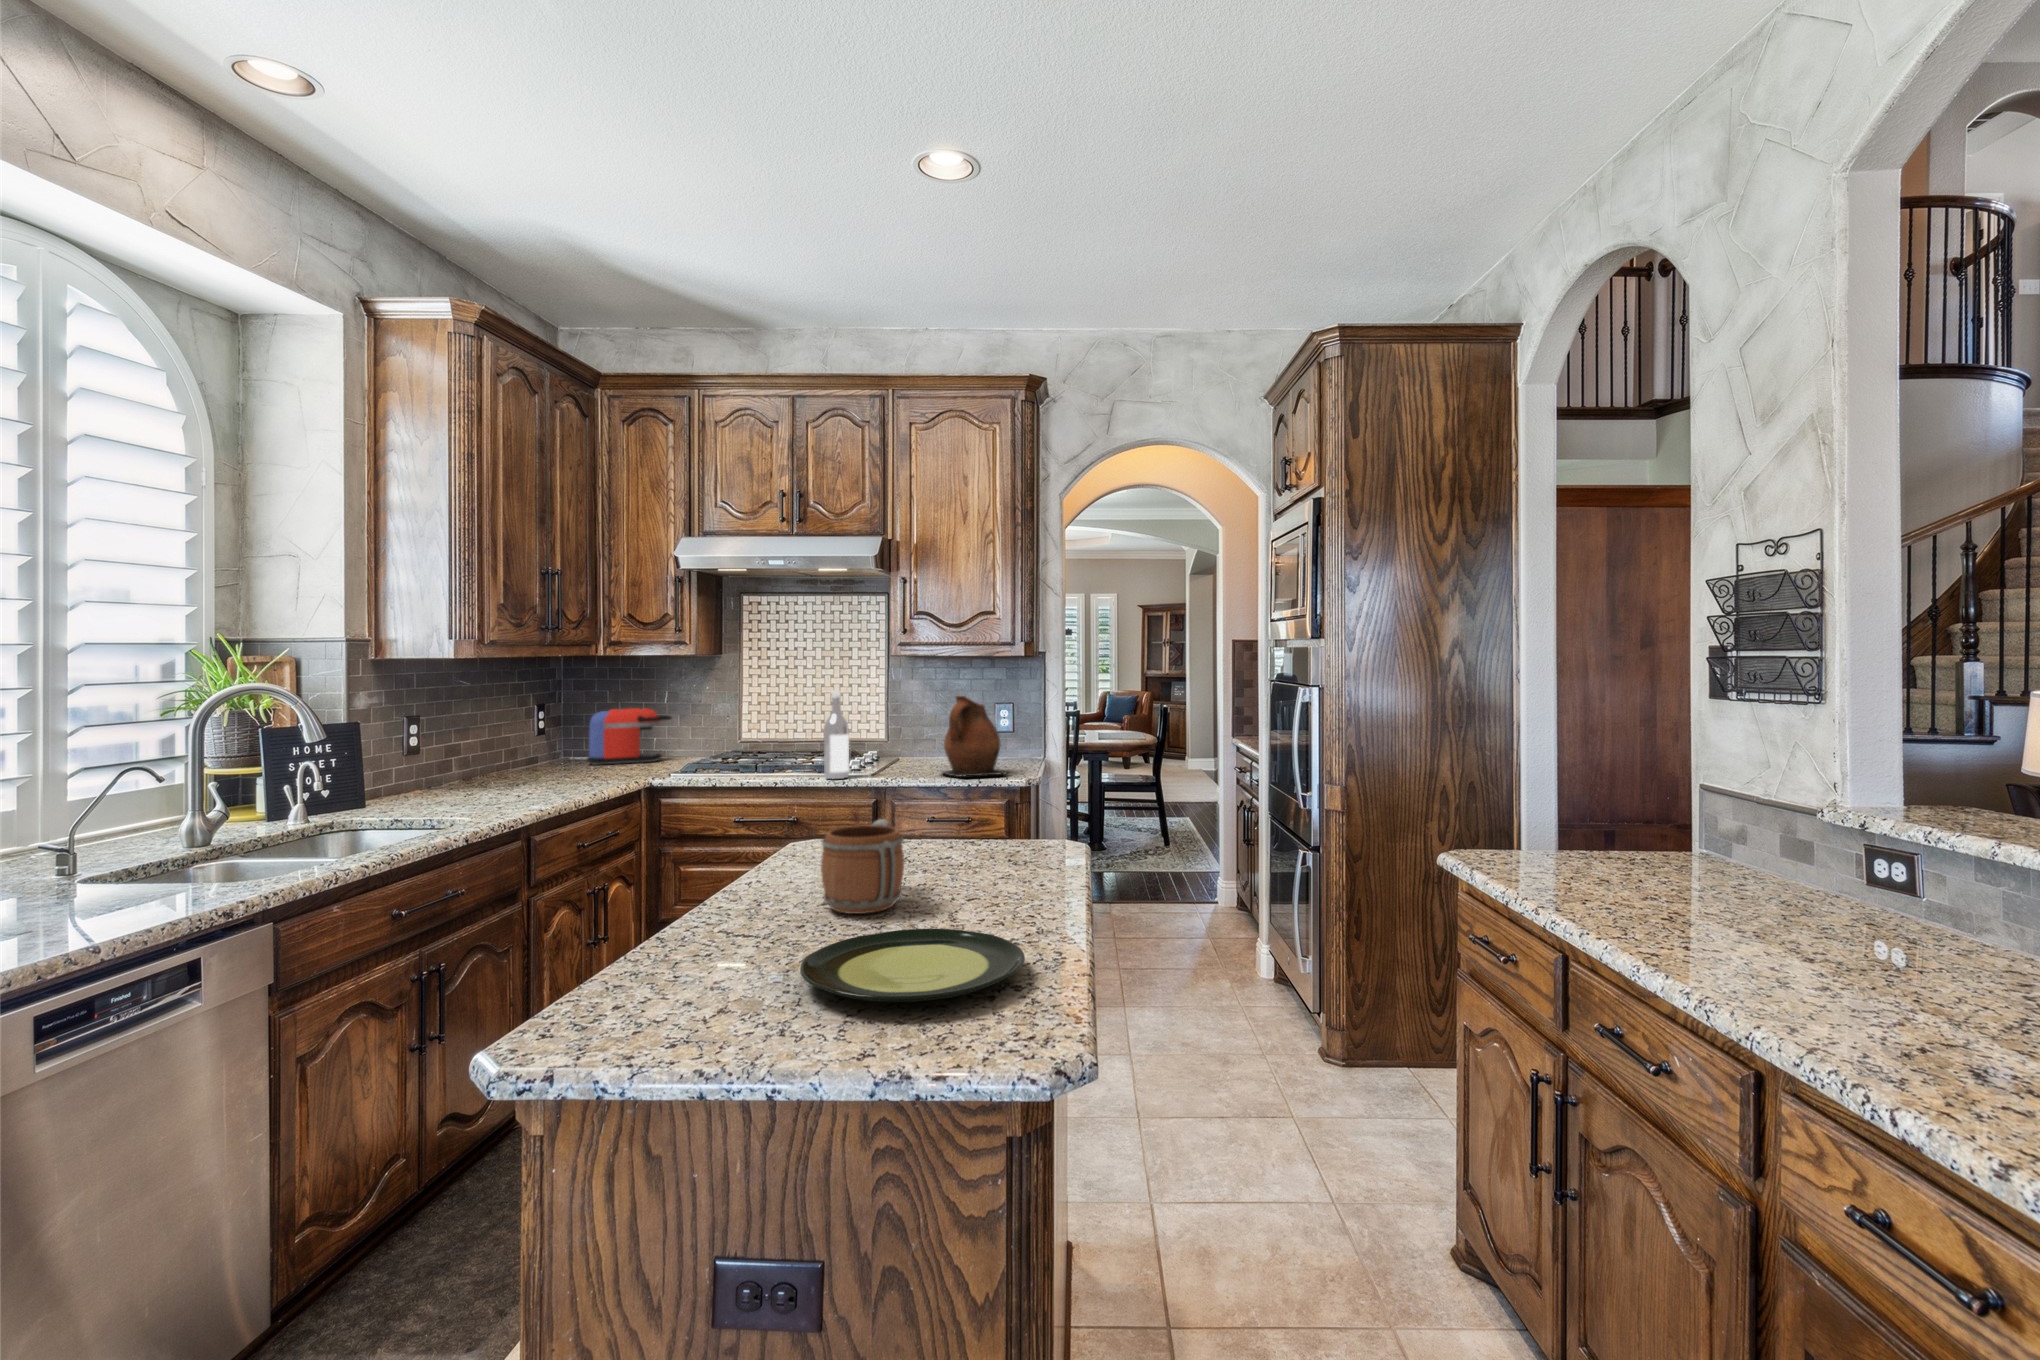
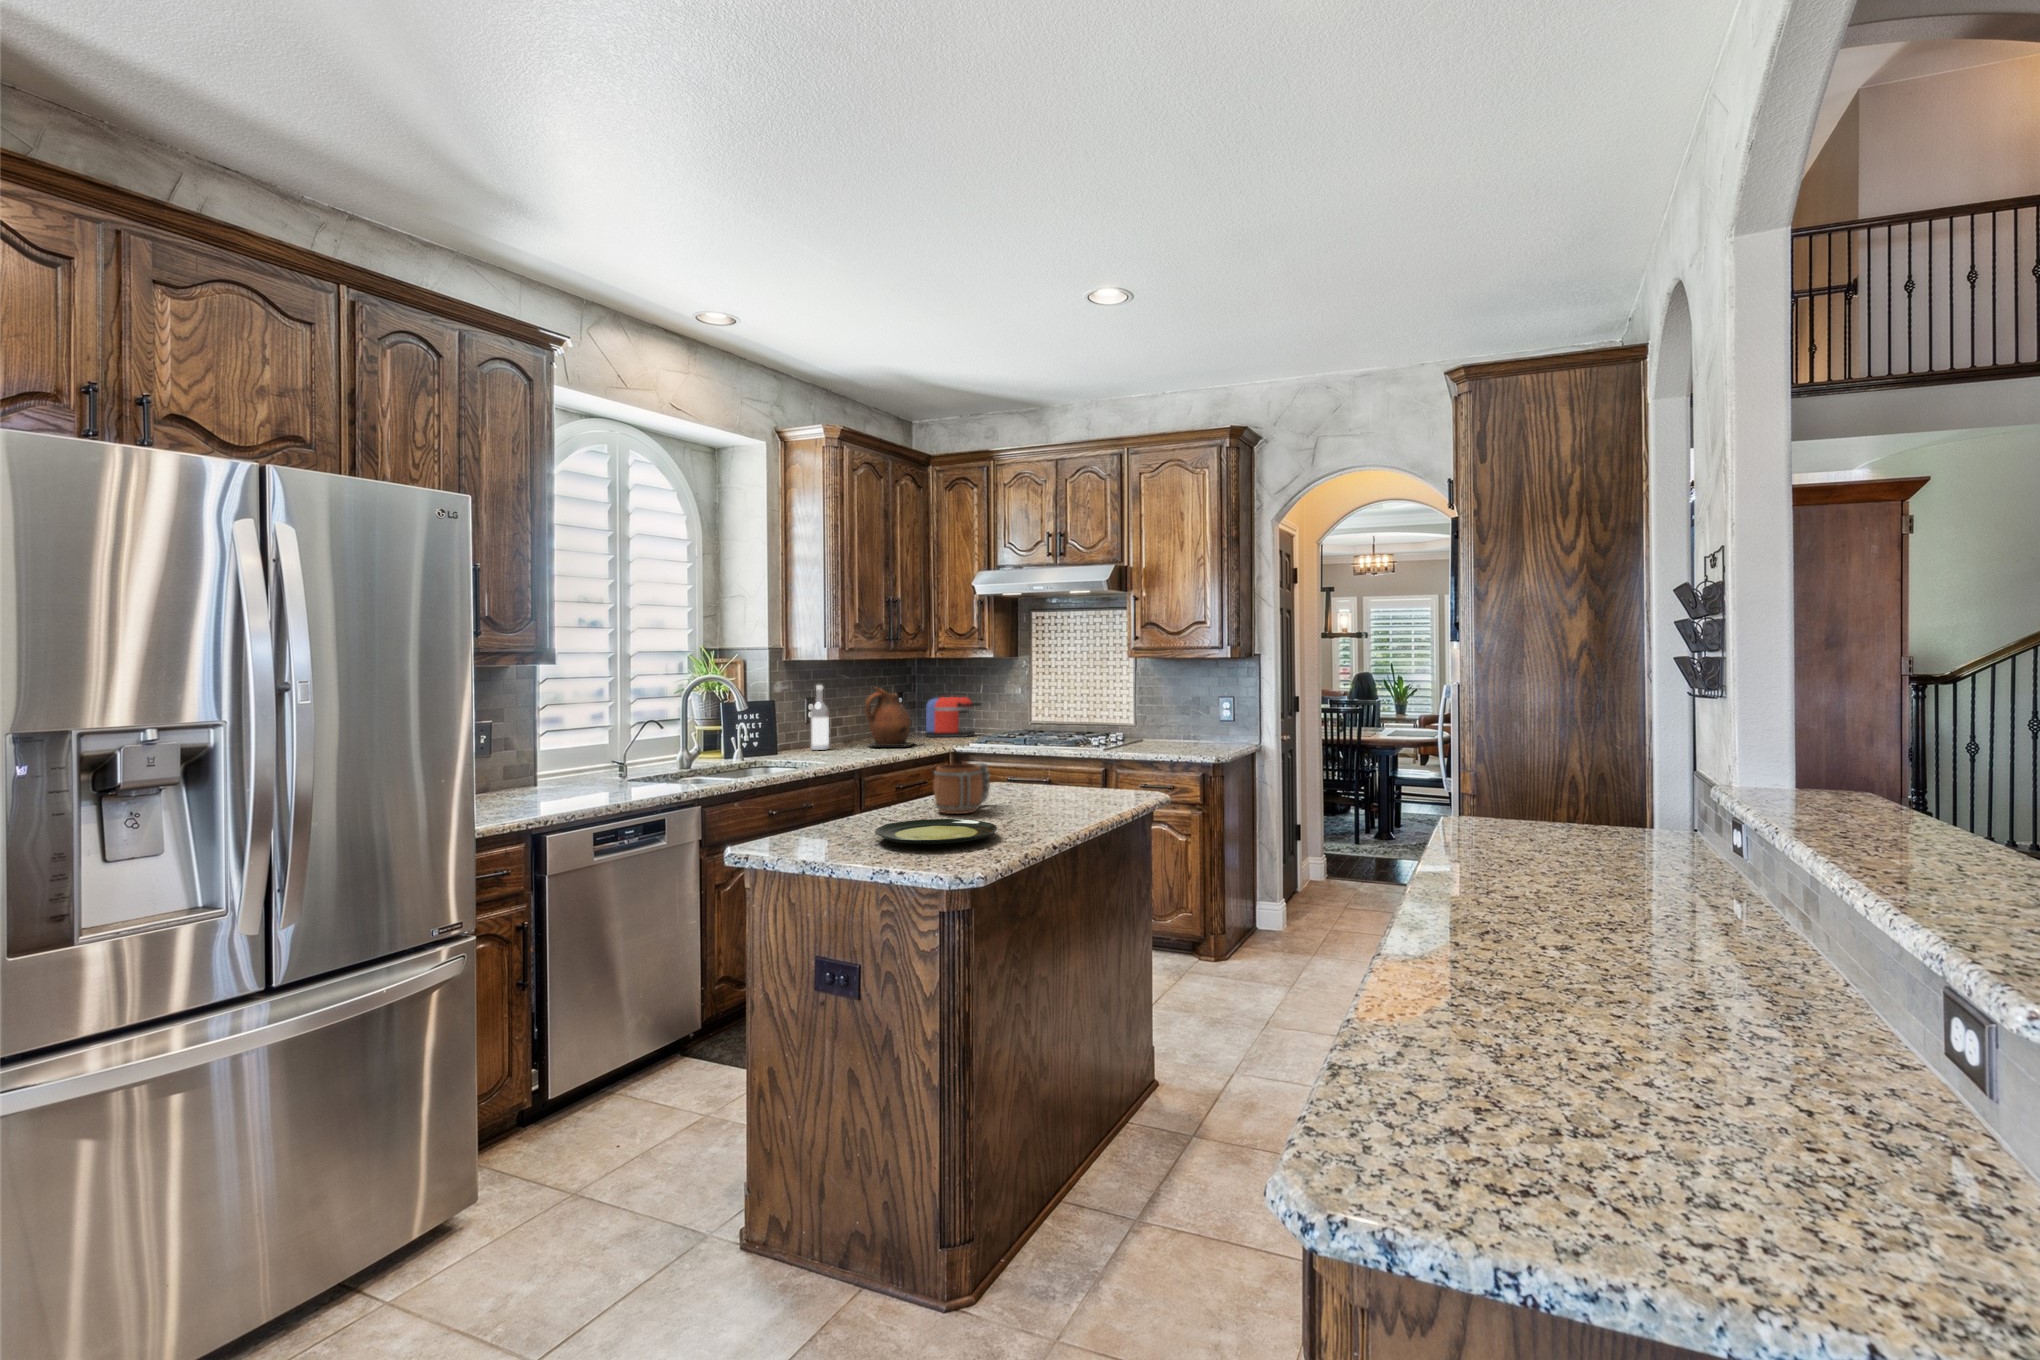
wine bottle: present [824,690,849,779] -> present [810,685,829,750]
ceramic pitcher: present [942,696,1007,777] -> present [865,688,913,746]

